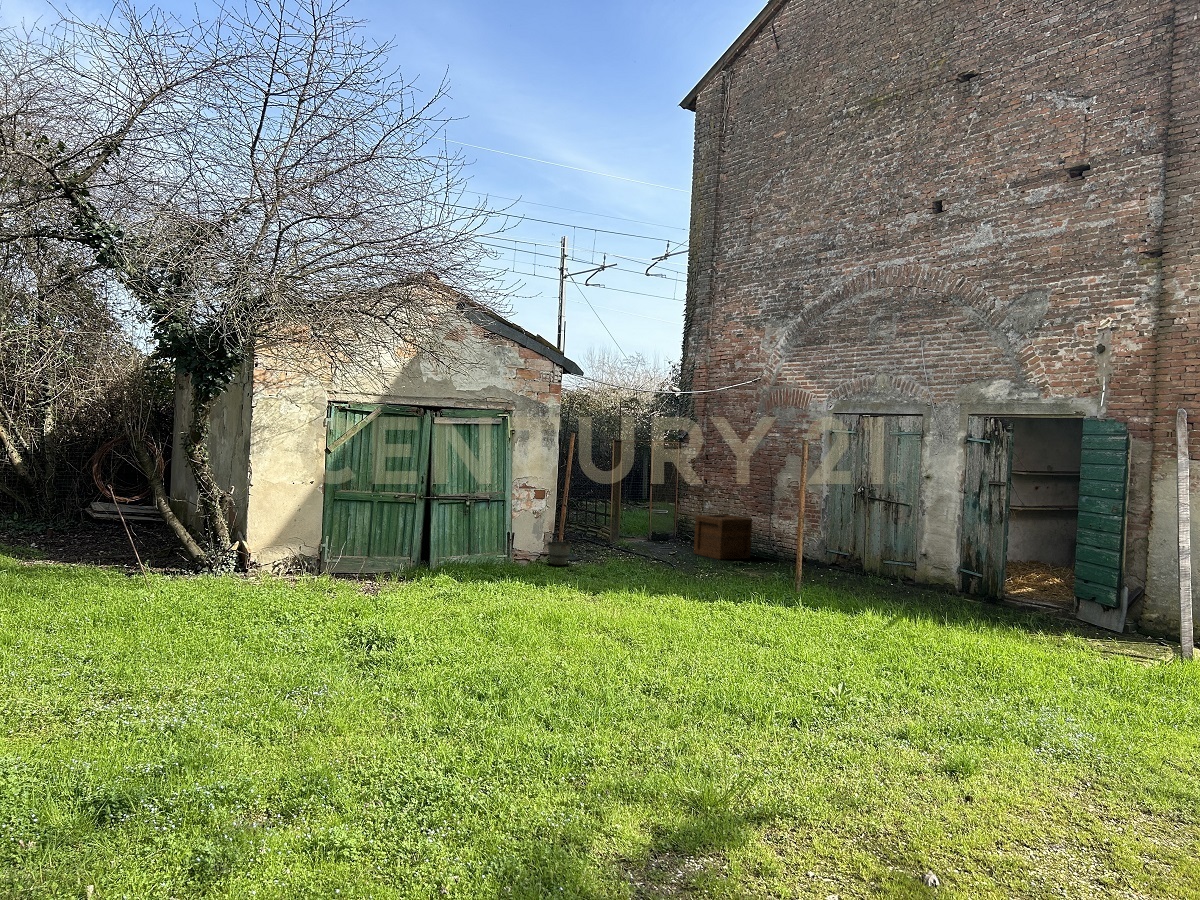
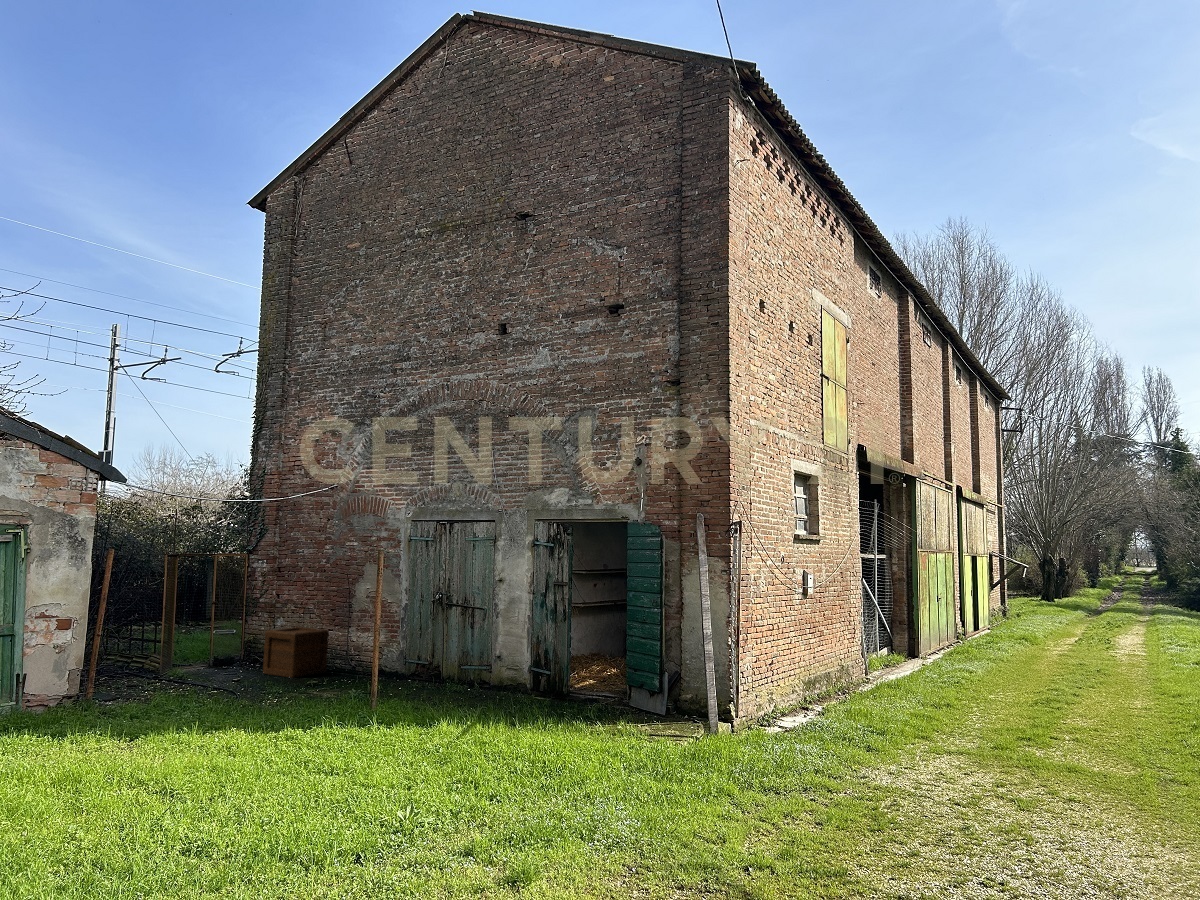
bucket: present [544,540,571,565] -> none [61,677,103,710]

